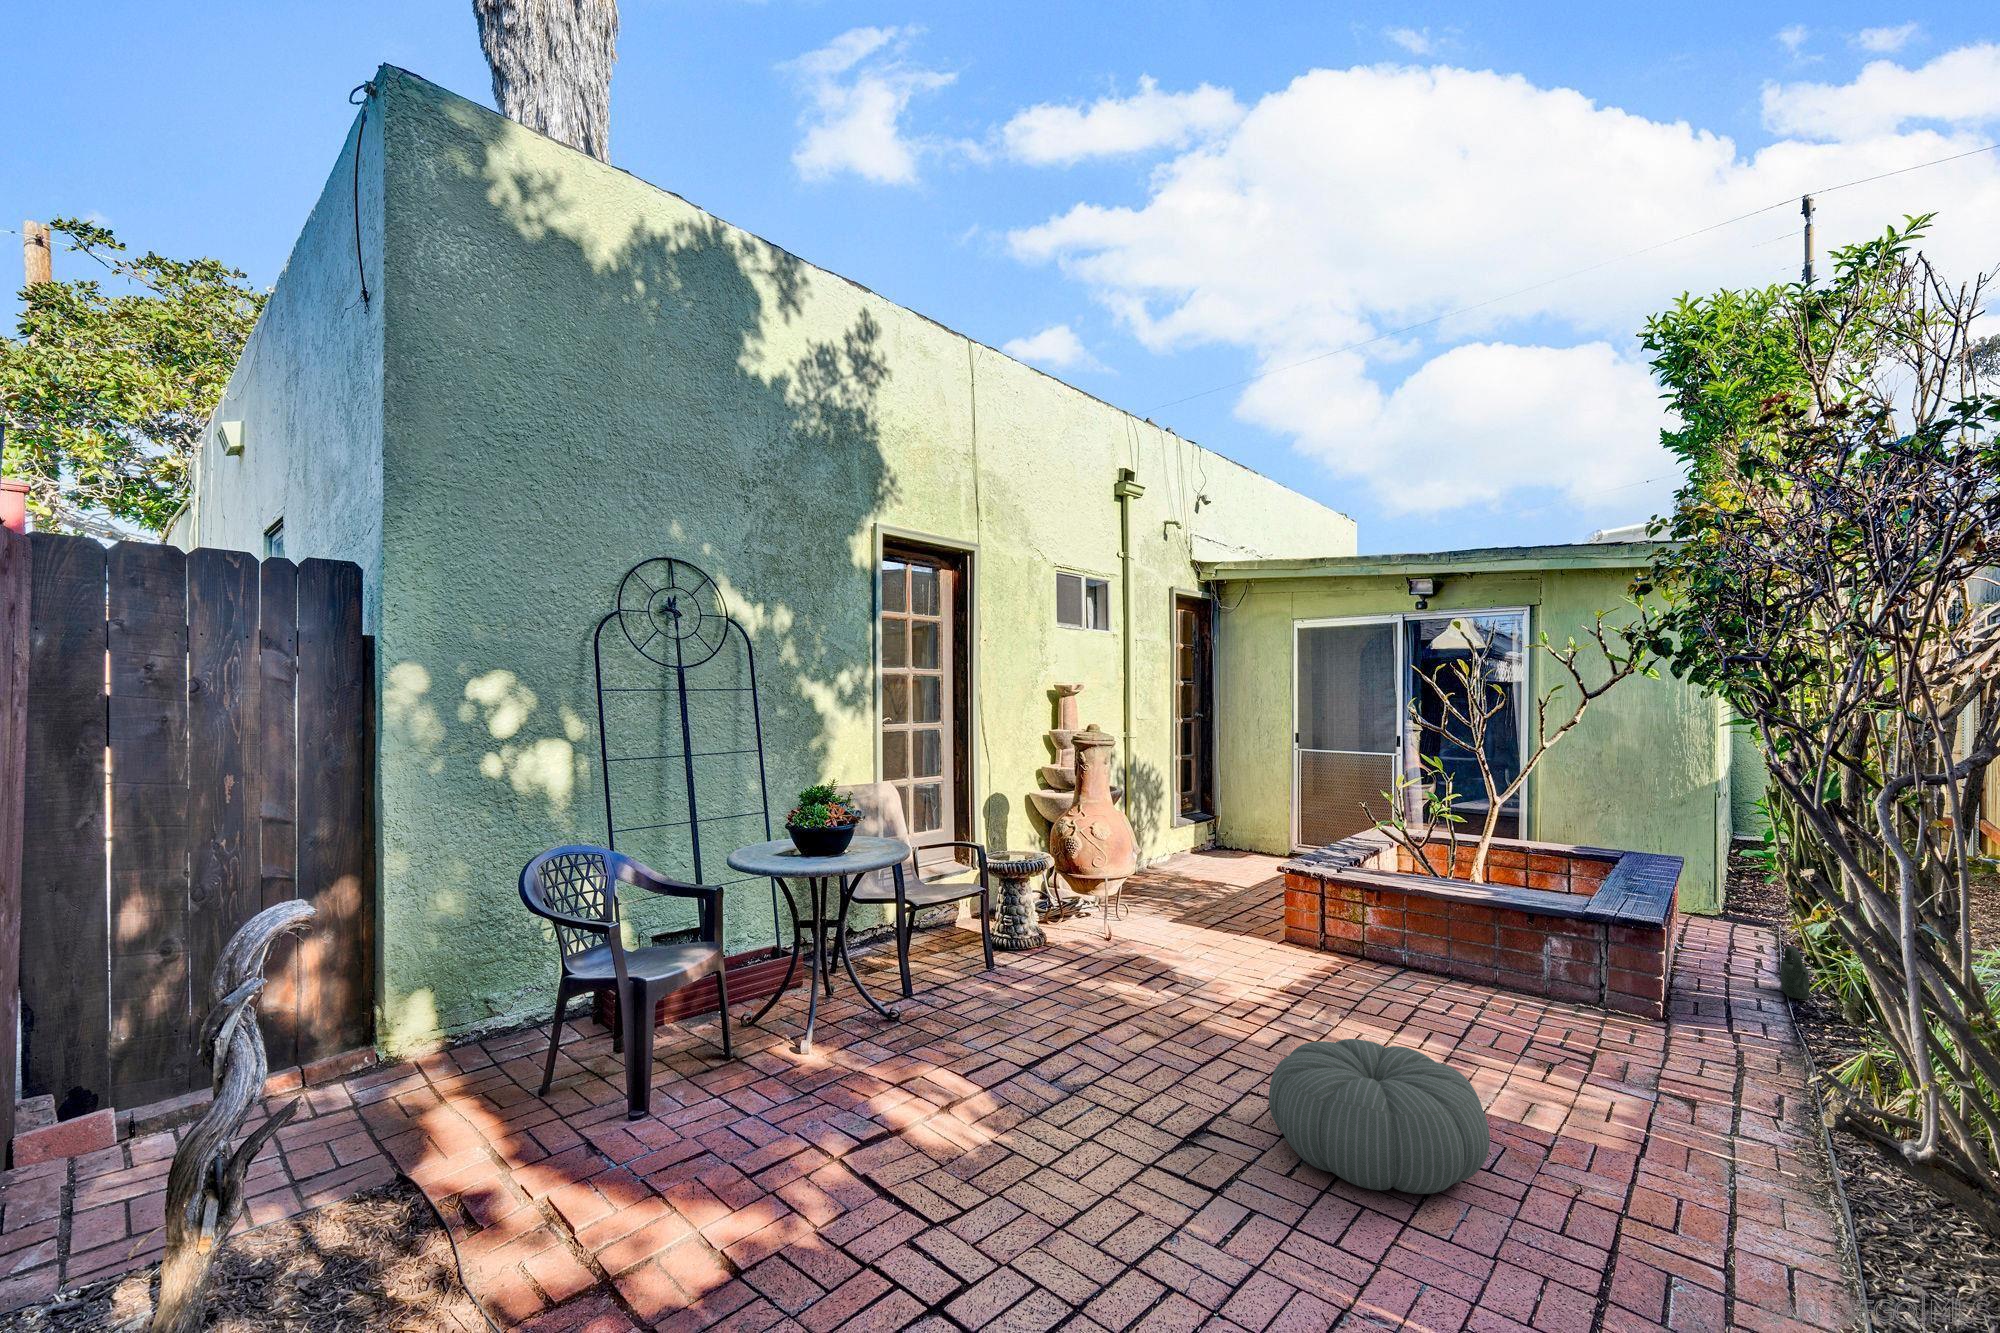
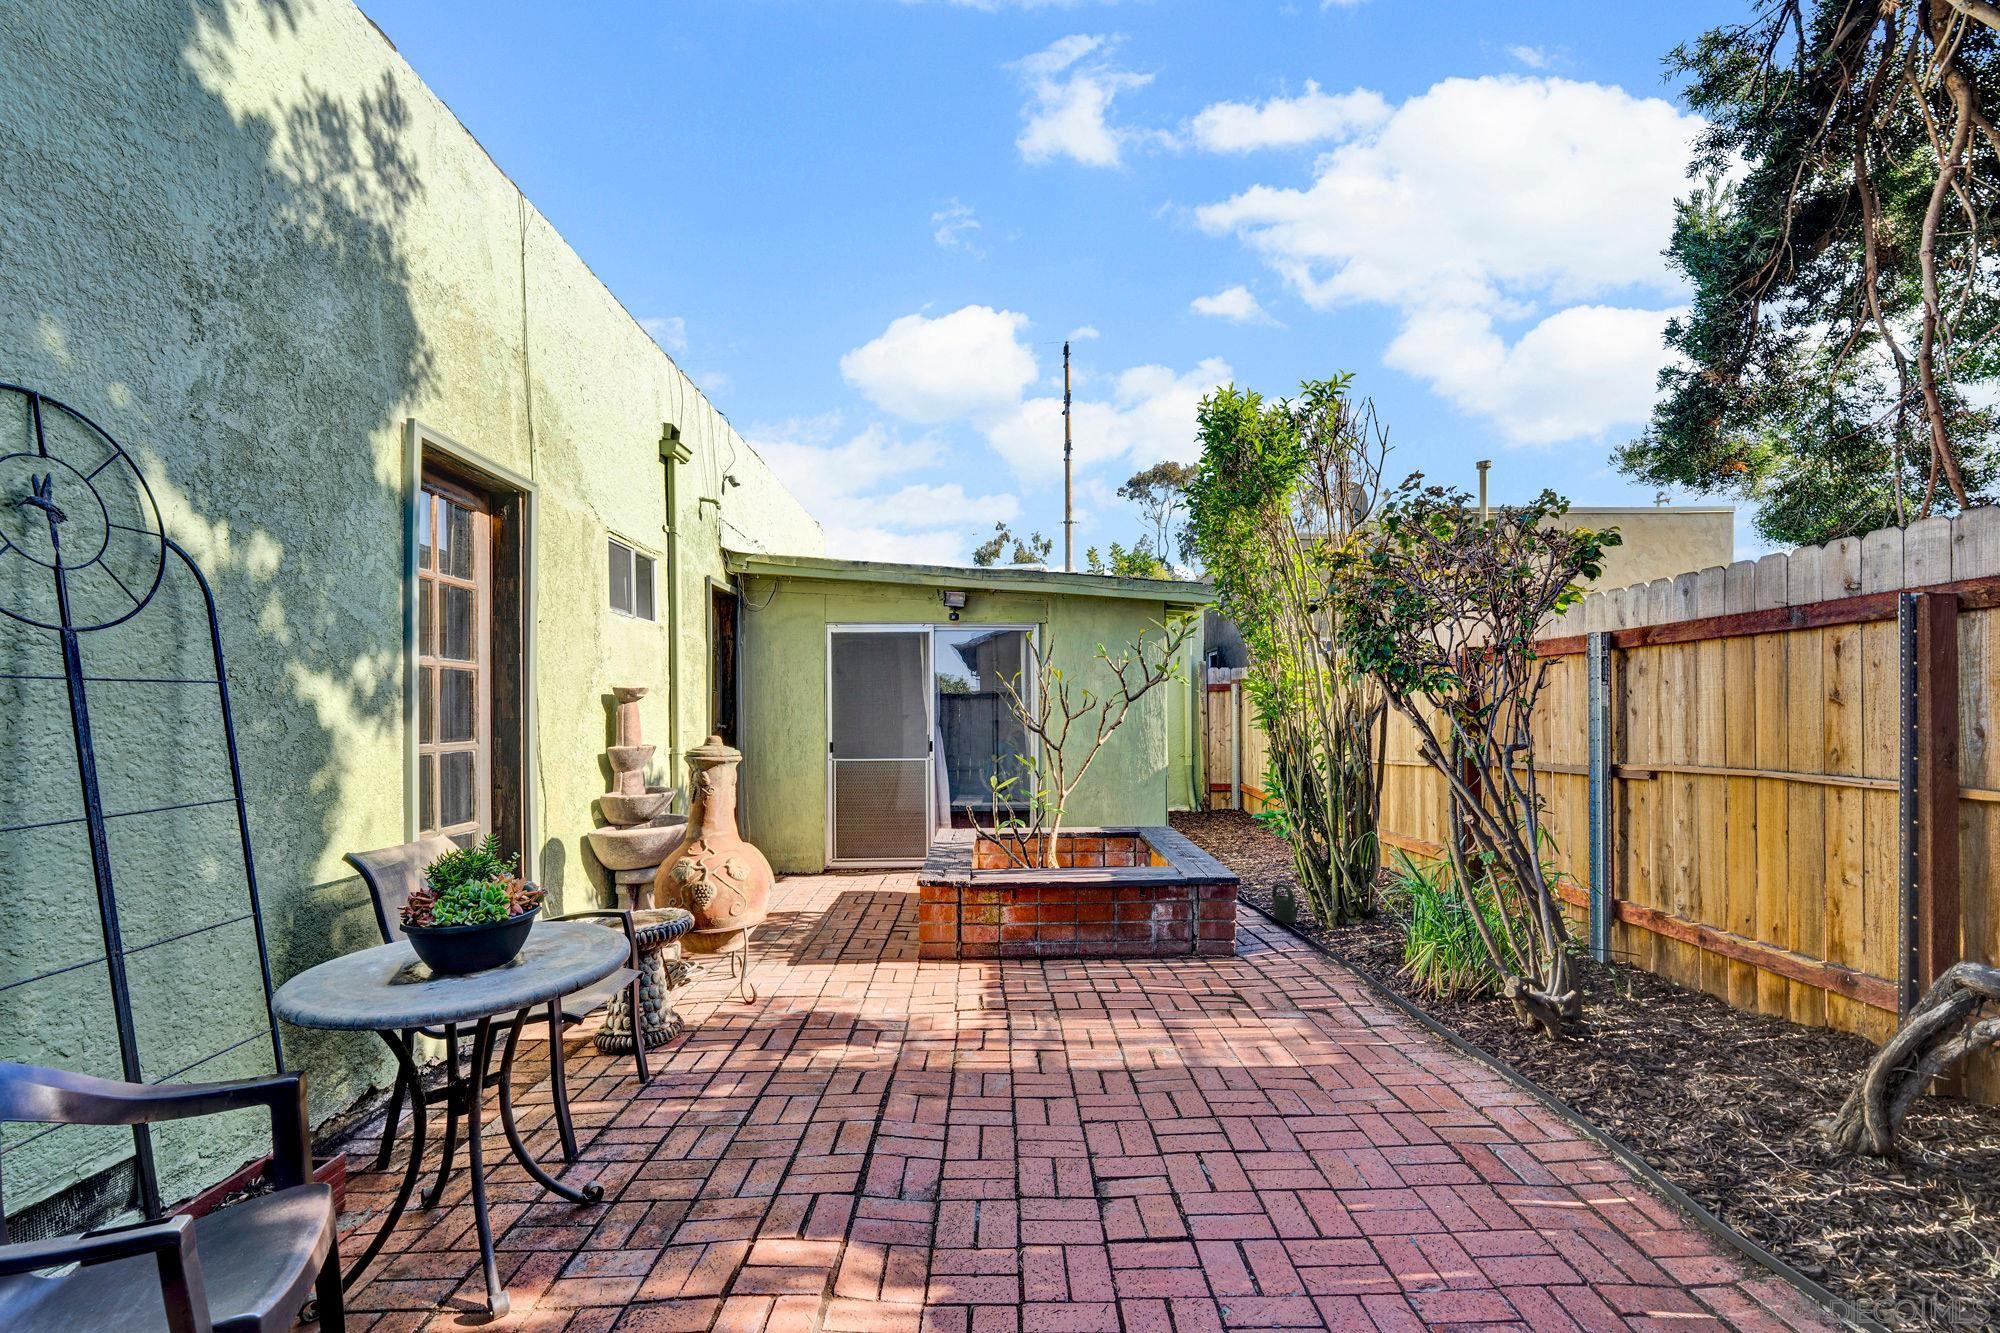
pouf: present [1269,1039,1490,1194] -> none [1164,1031,1380,1183]

